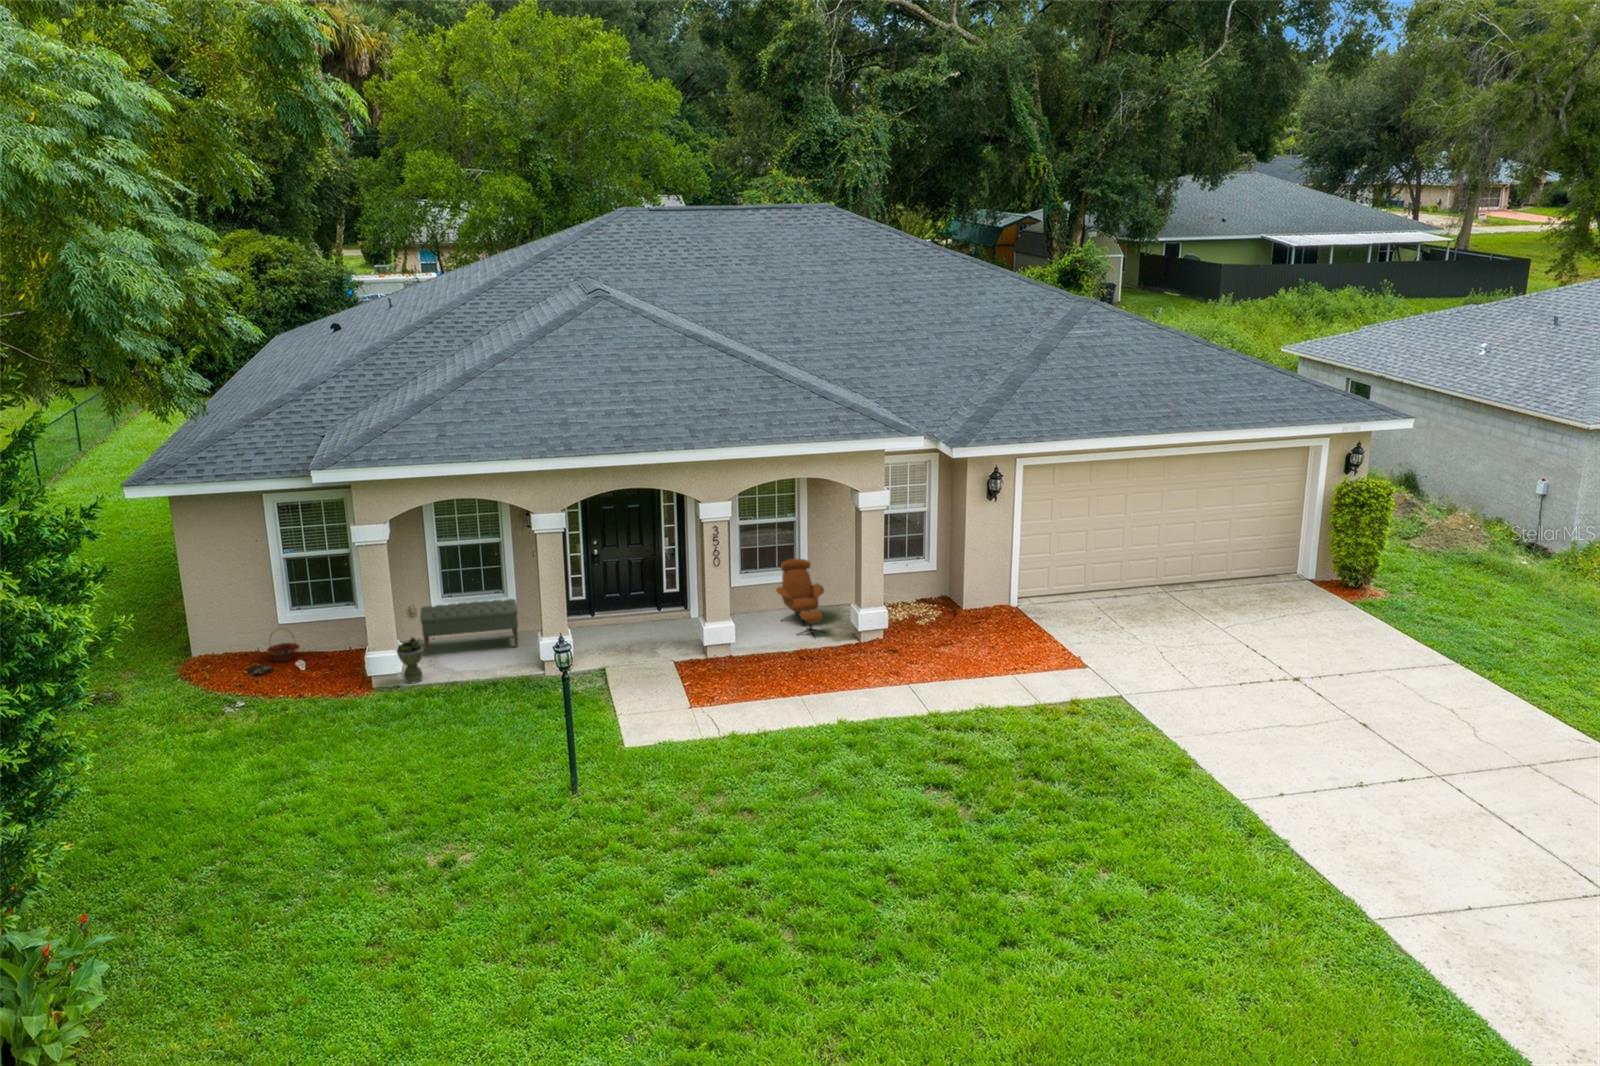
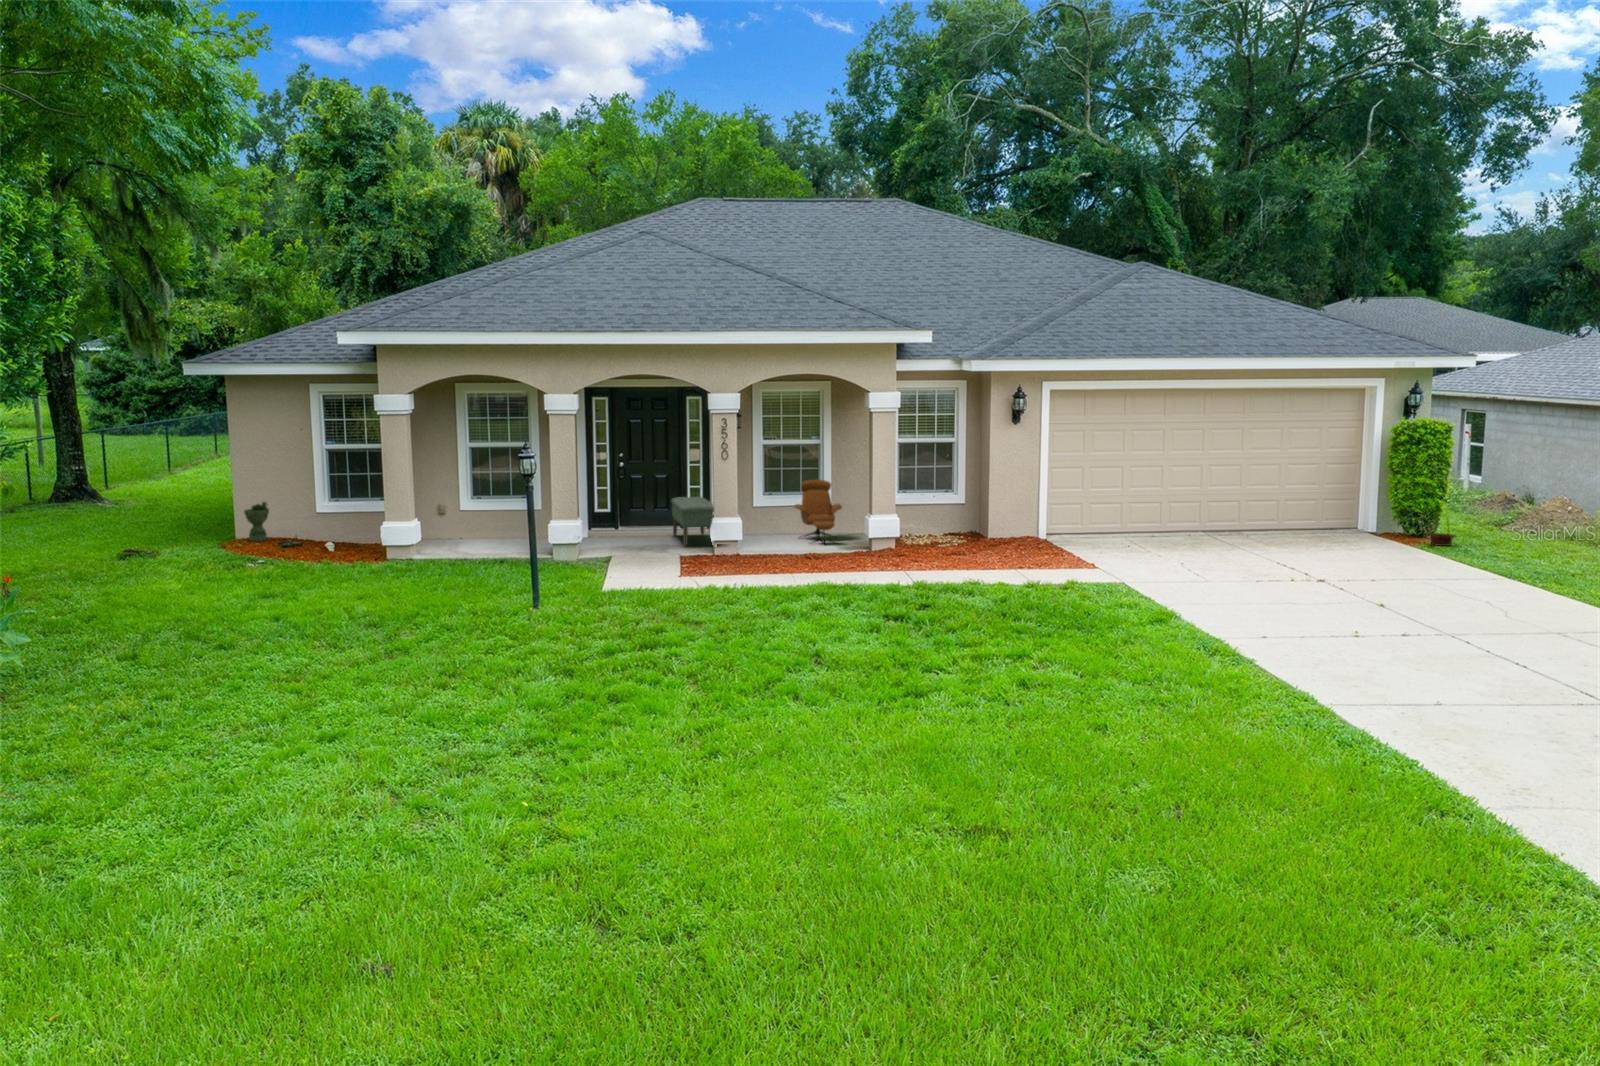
bench: present [420,599,518,656] -> present [672,497,714,547]
planter: present [397,637,424,683] -> present [244,502,269,541]
basket: present [266,643,300,662] -> present [1427,528,1457,546]

